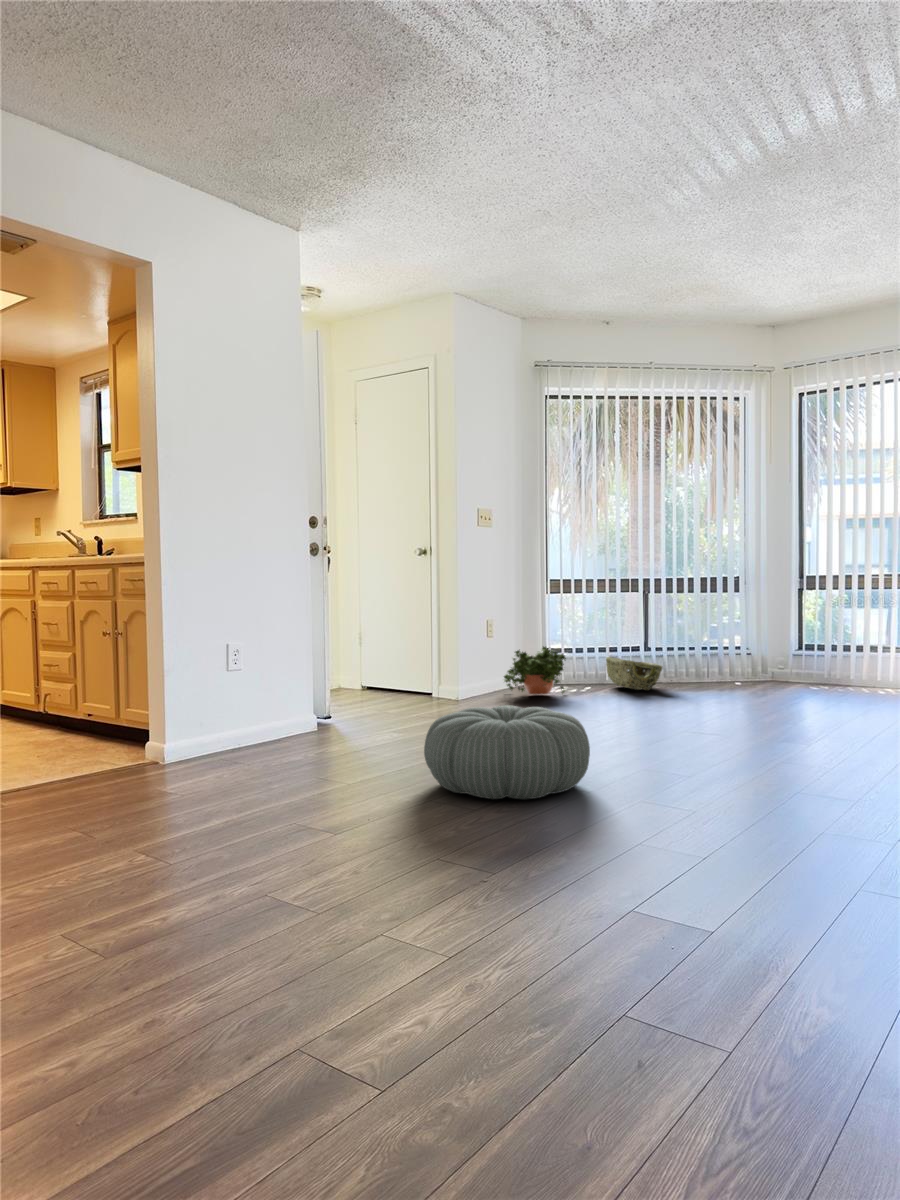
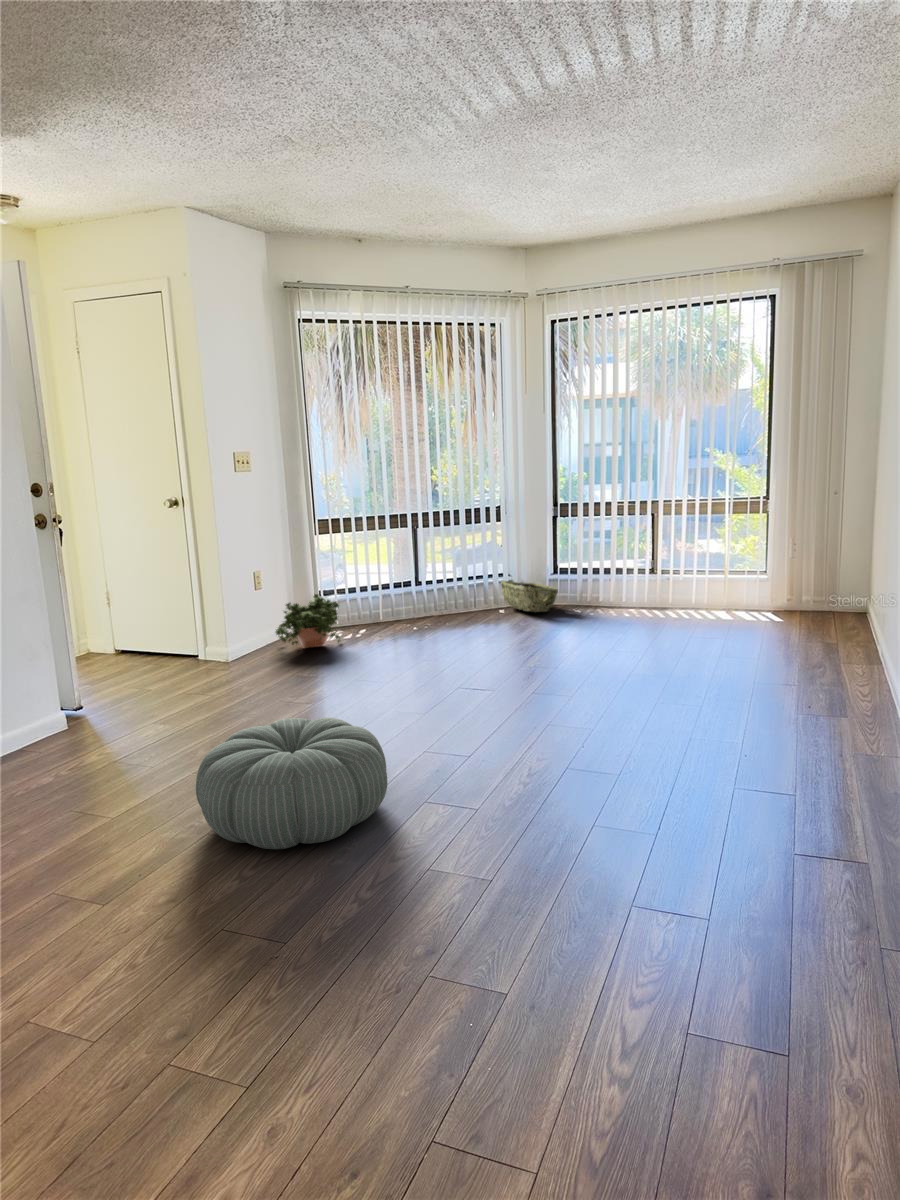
woven basket: present [606,657,662,691] -> present [501,581,558,612]

